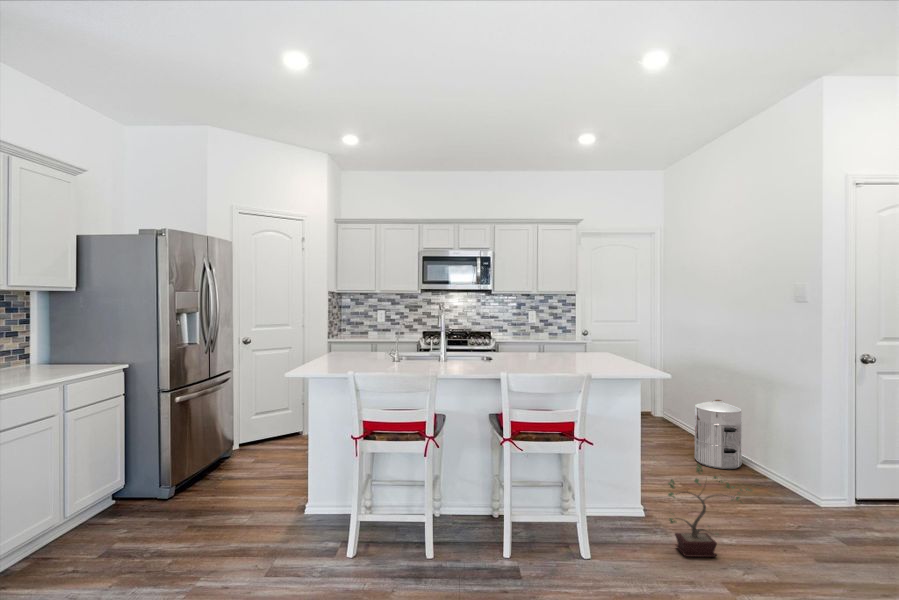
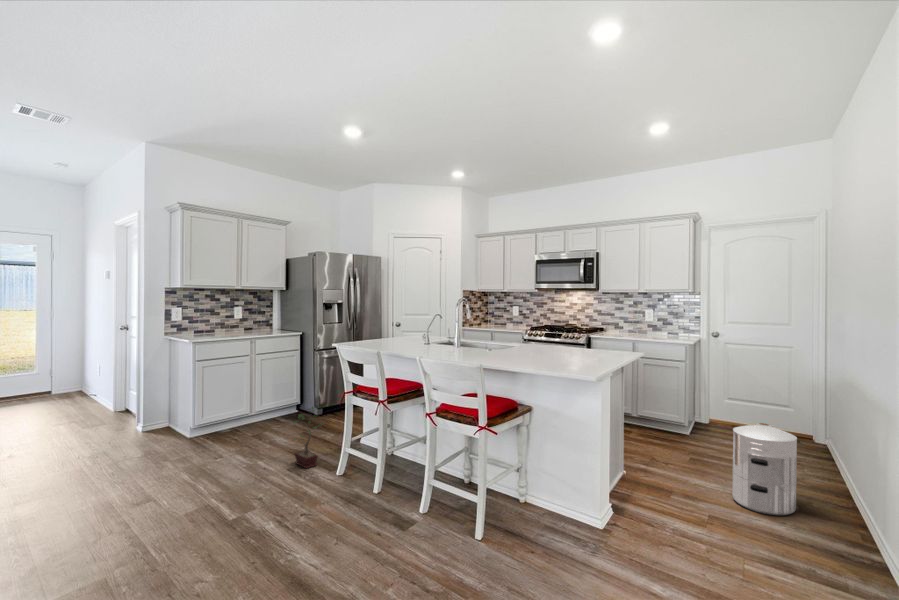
potted plant: present [668,464,752,557] -> present [294,407,318,468]

